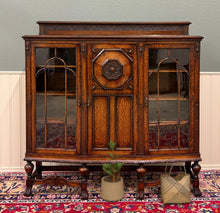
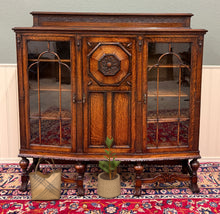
woven basket: present [160,158,191,203] -> present [29,155,61,200]

